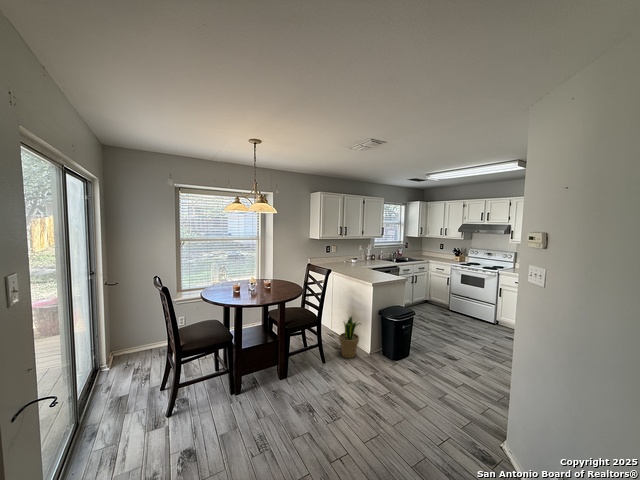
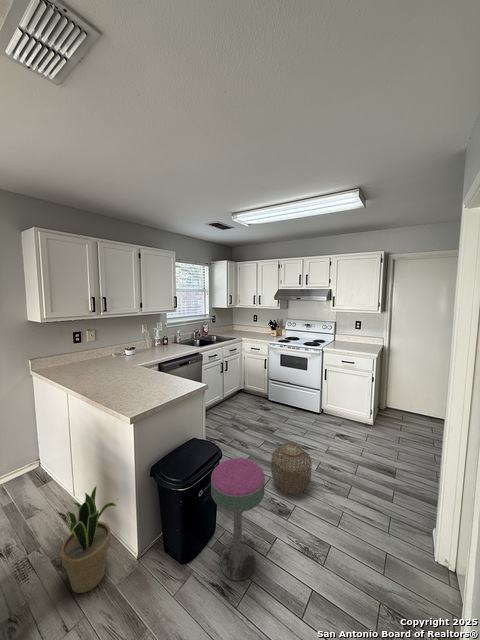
bar stool: none [409,315,439,373] -> present [211,458,265,580]
woven basket: none [446,324,475,355] -> present [271,443,312,494]

